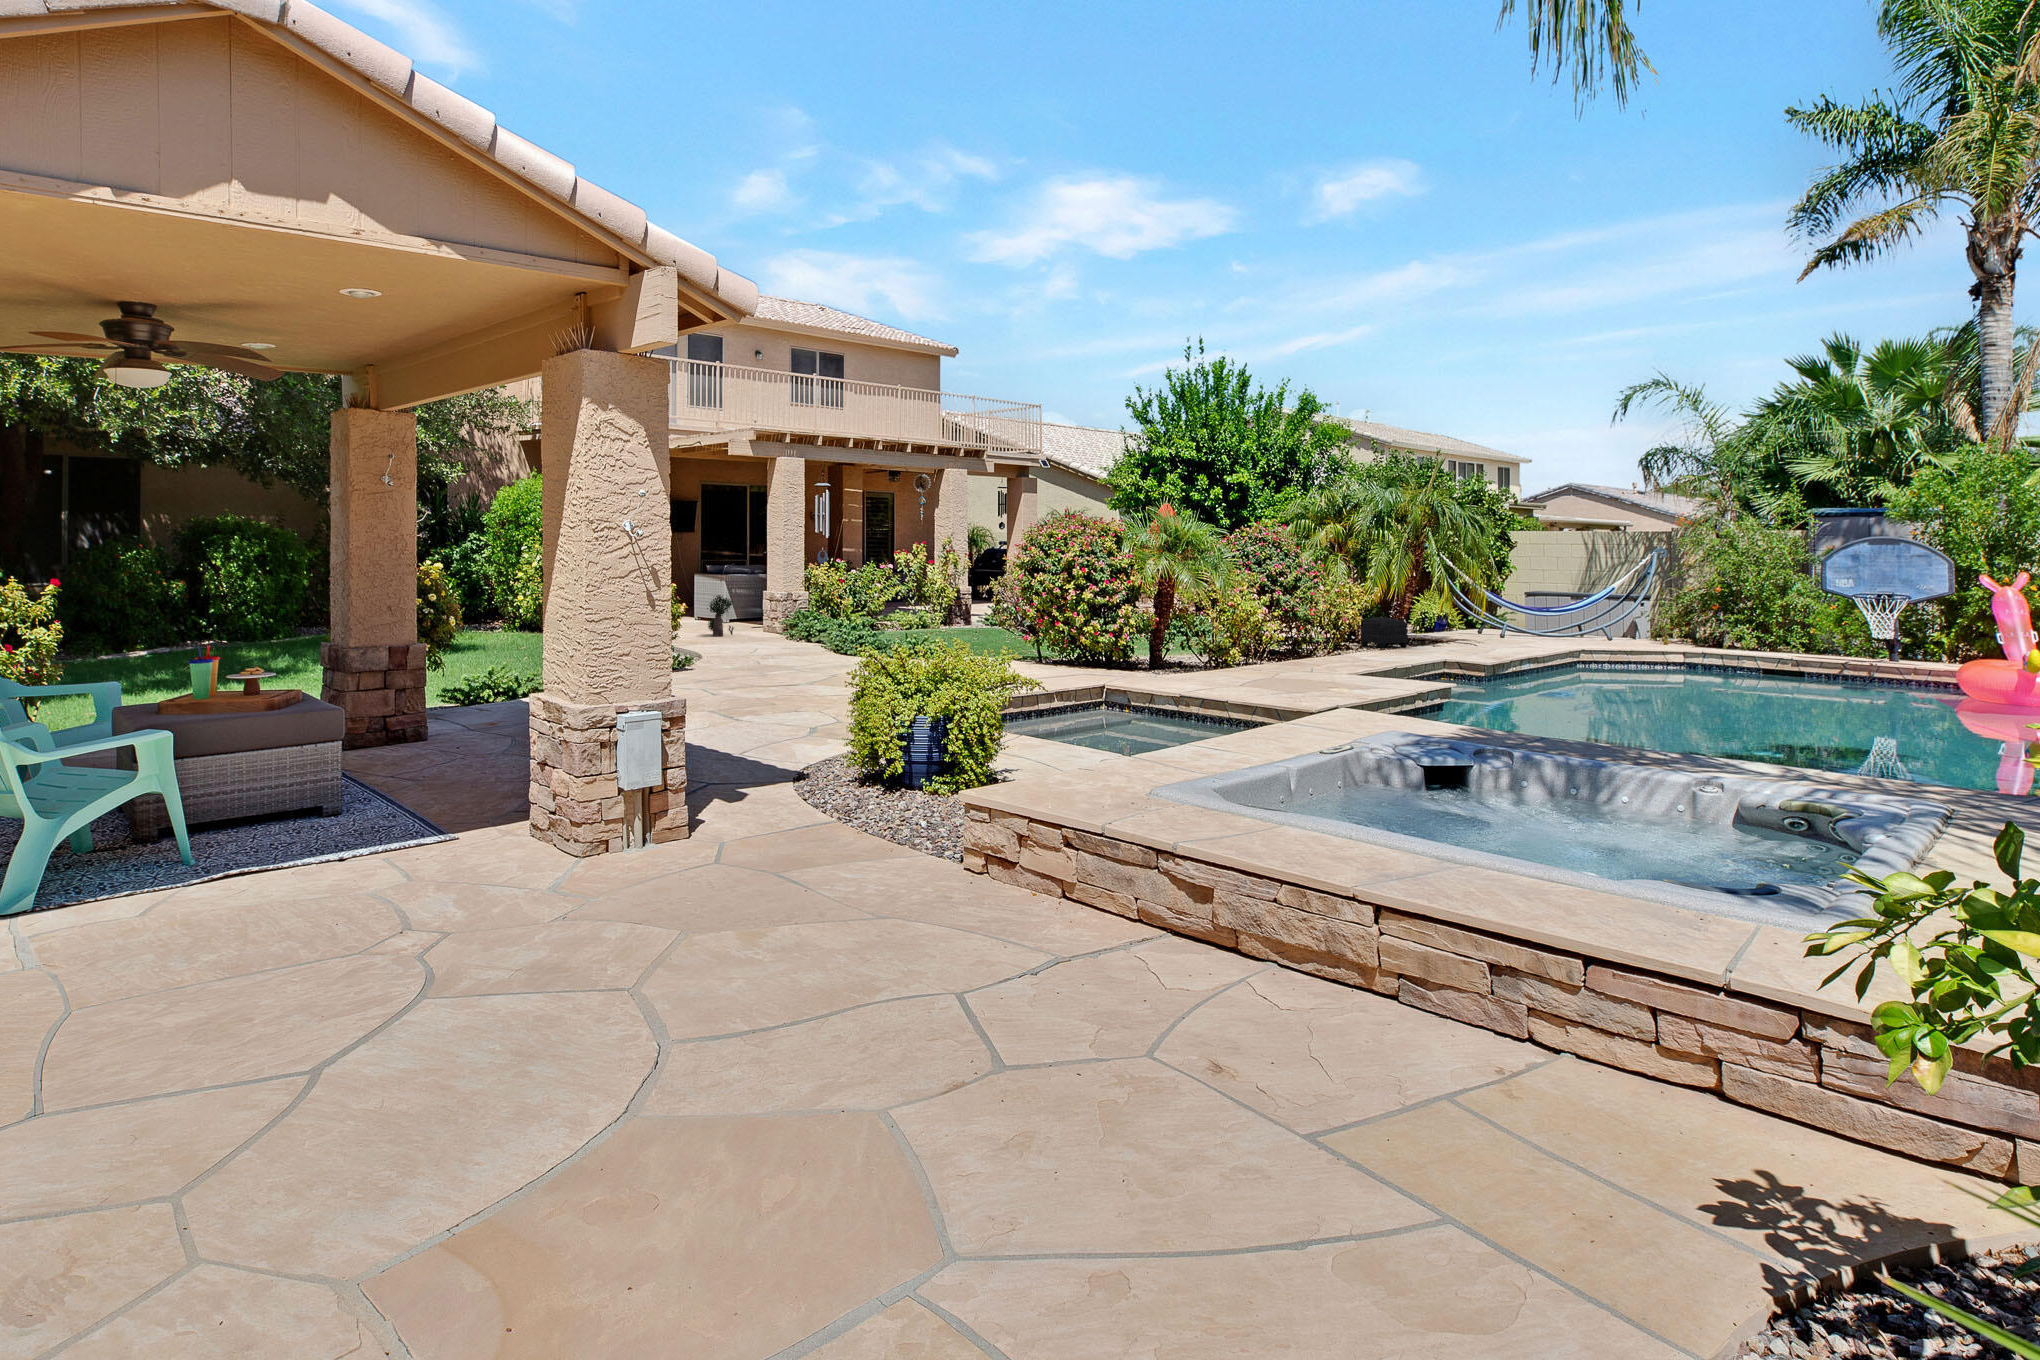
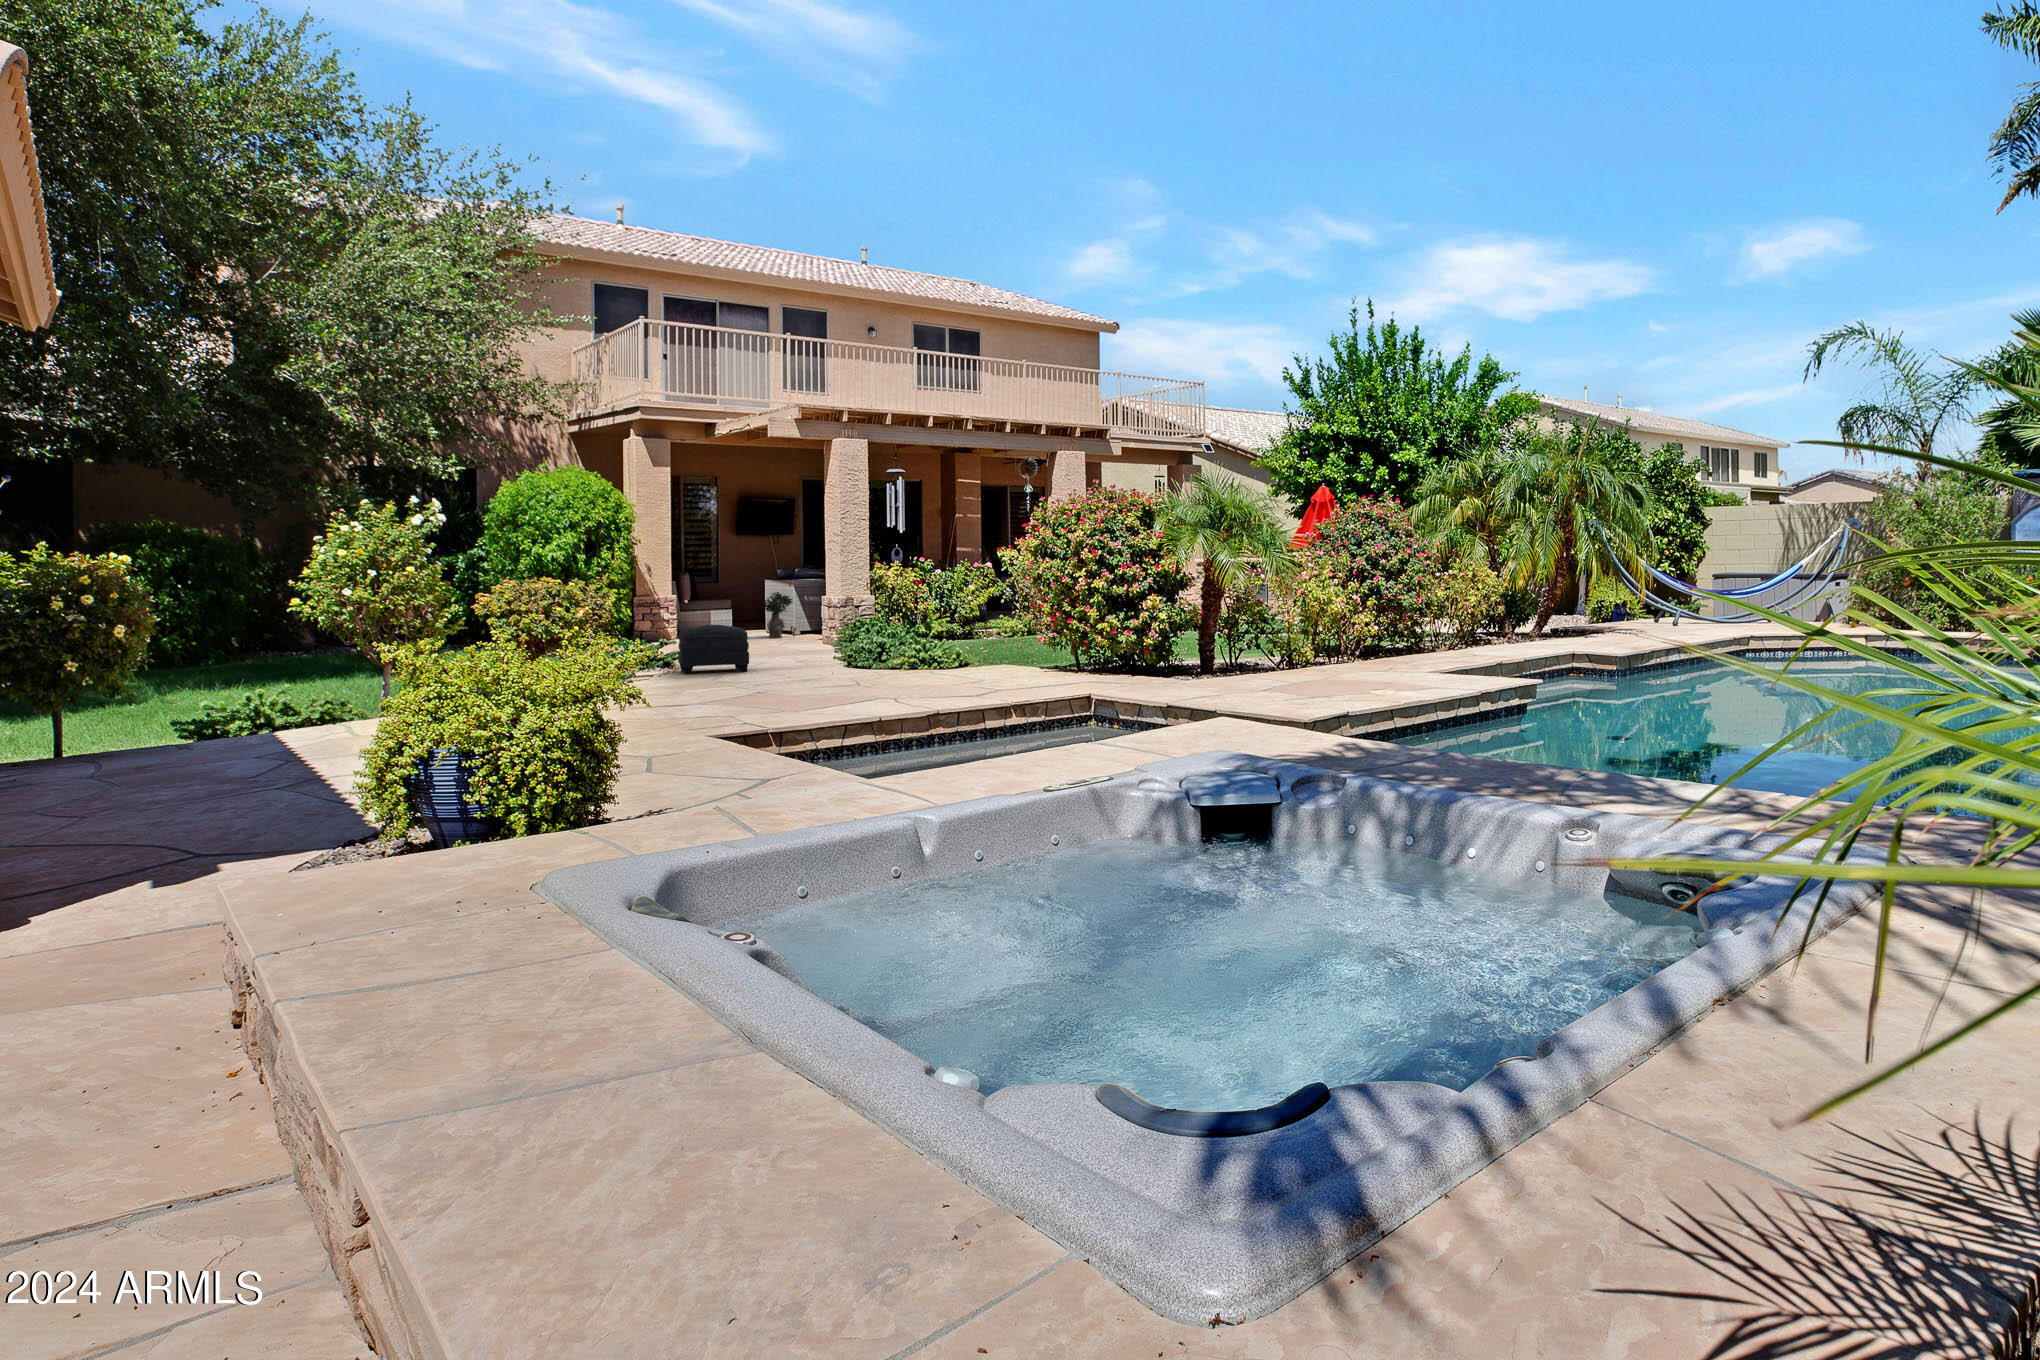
ottoman: present [1361,617,1408,648] -> present [678,625,749,674]

